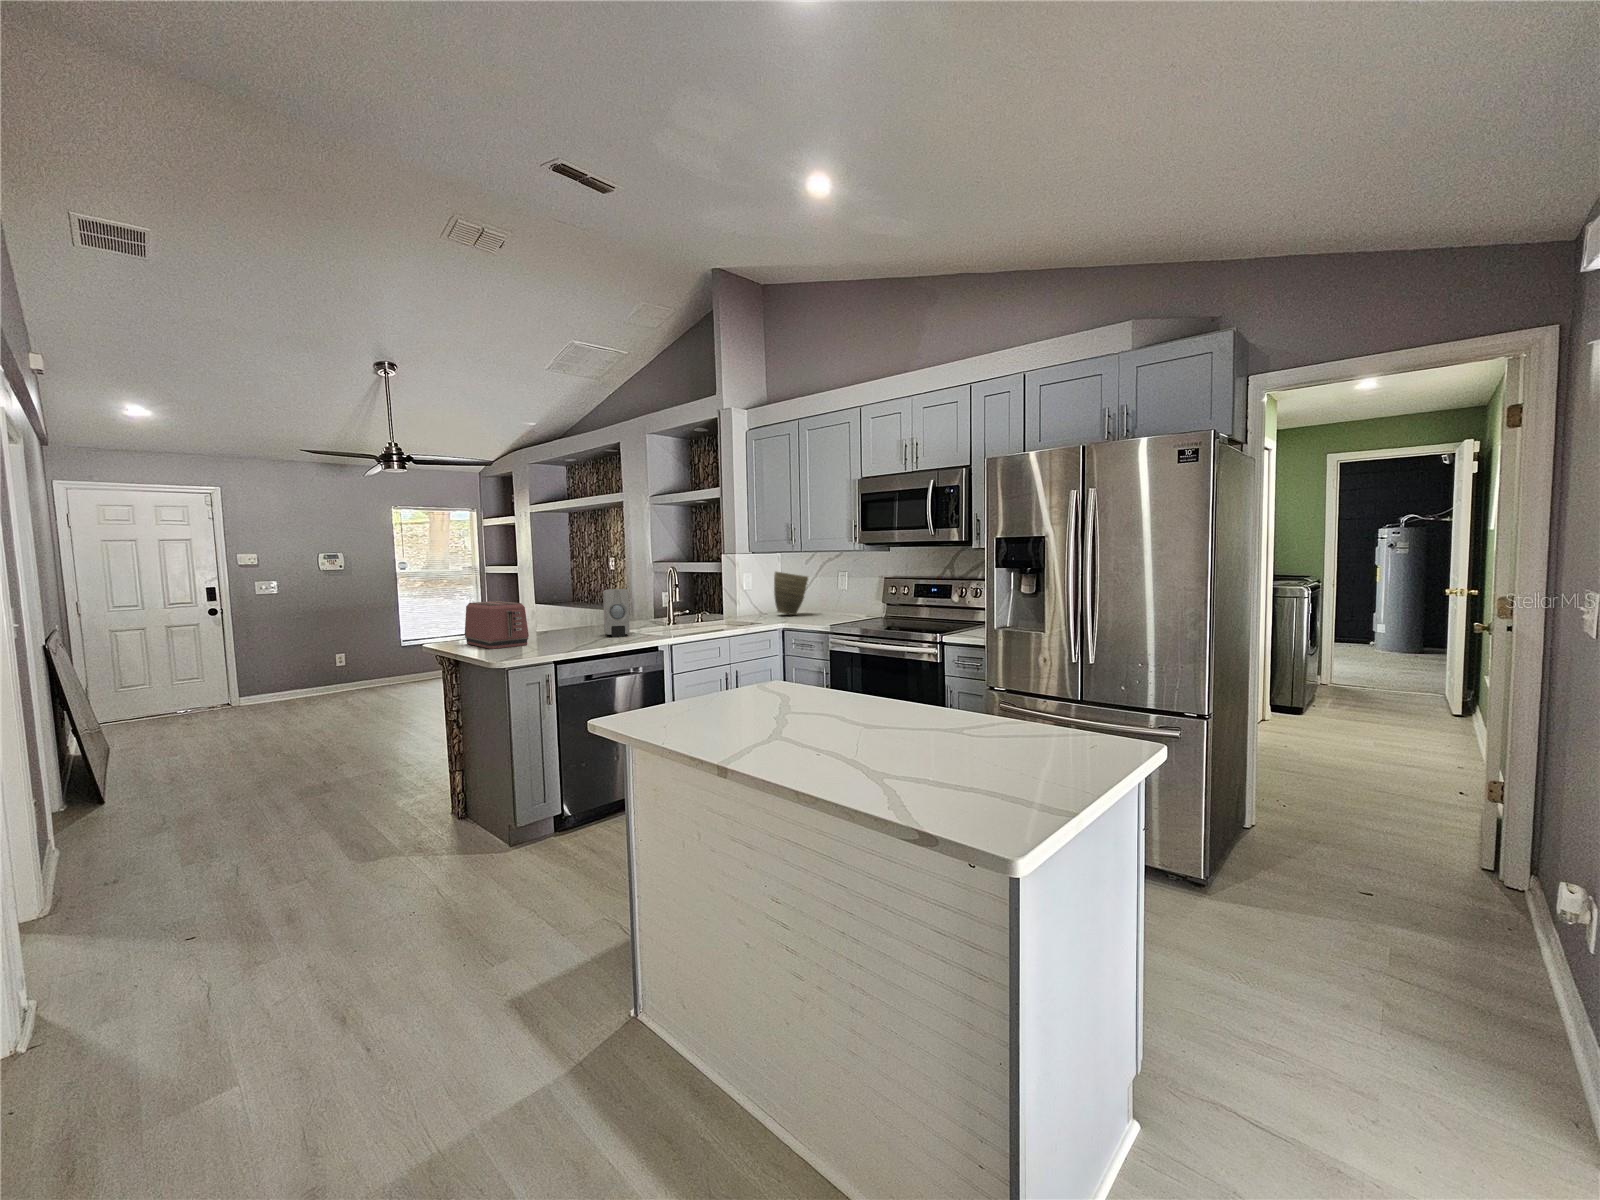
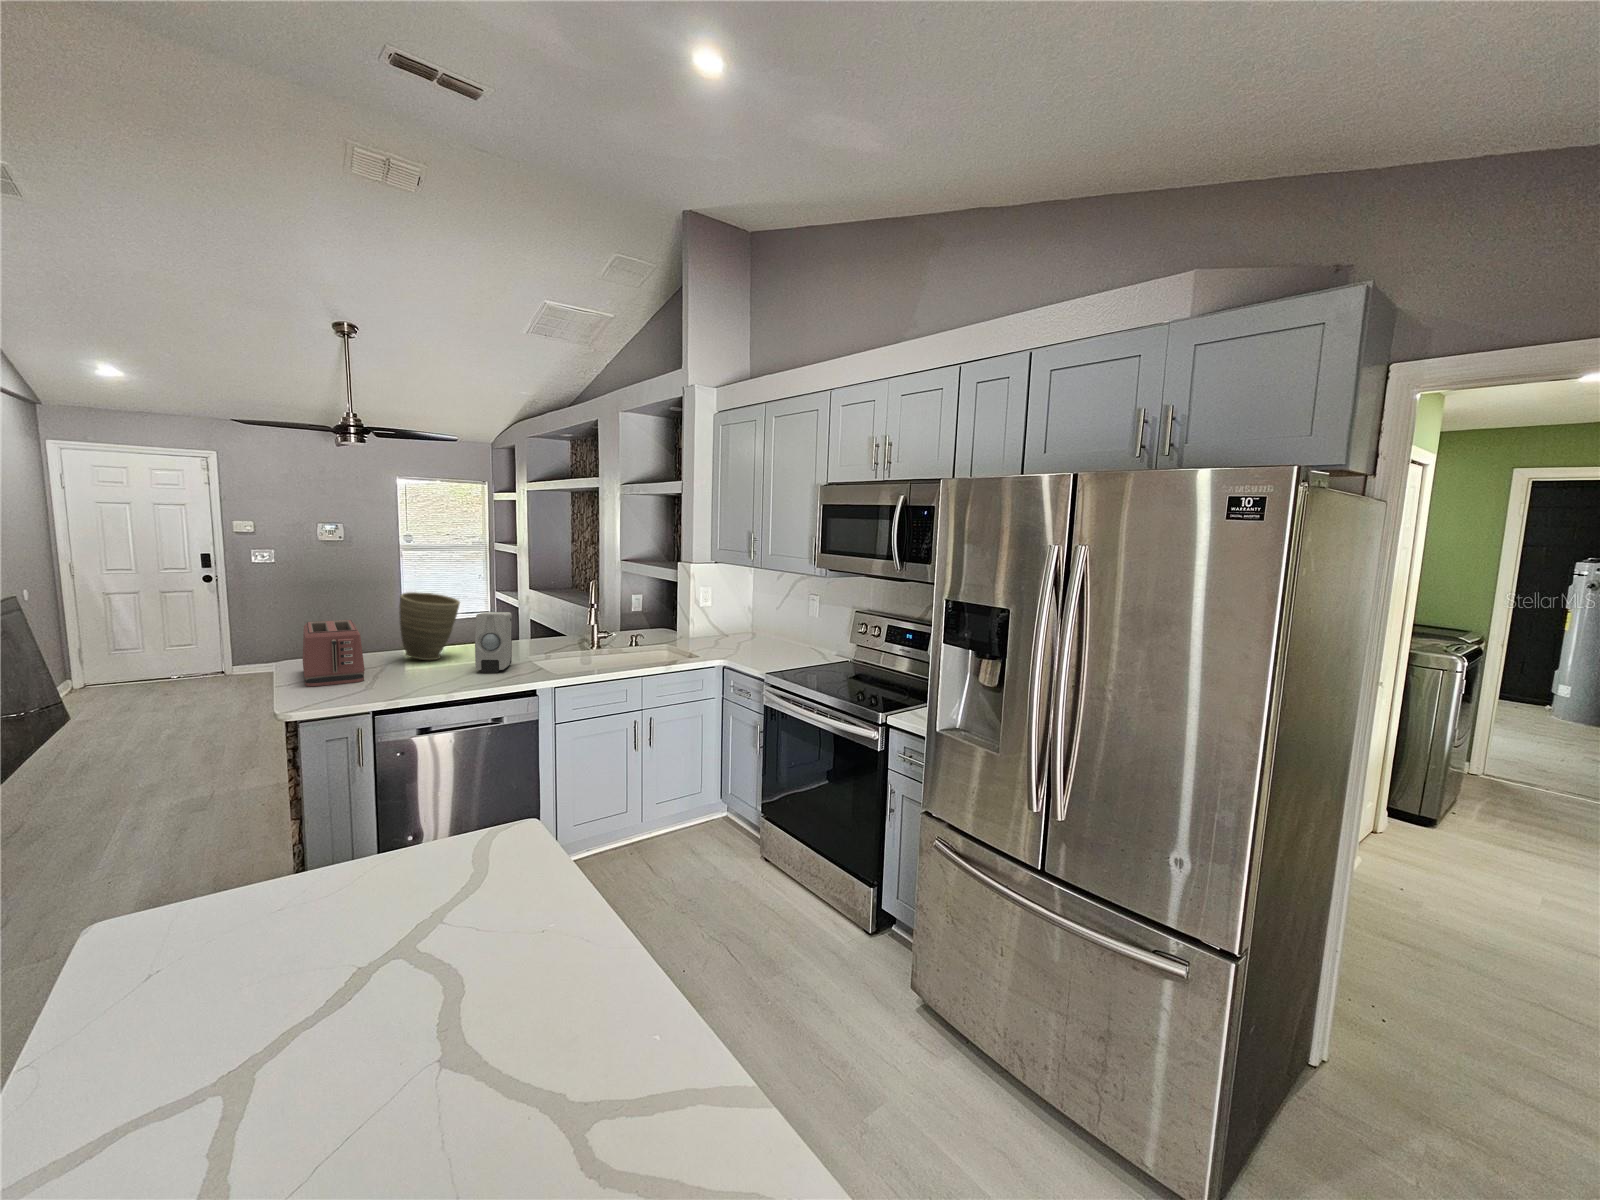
vase: present [774,572,808,615] -> present [399,592,460,660]

